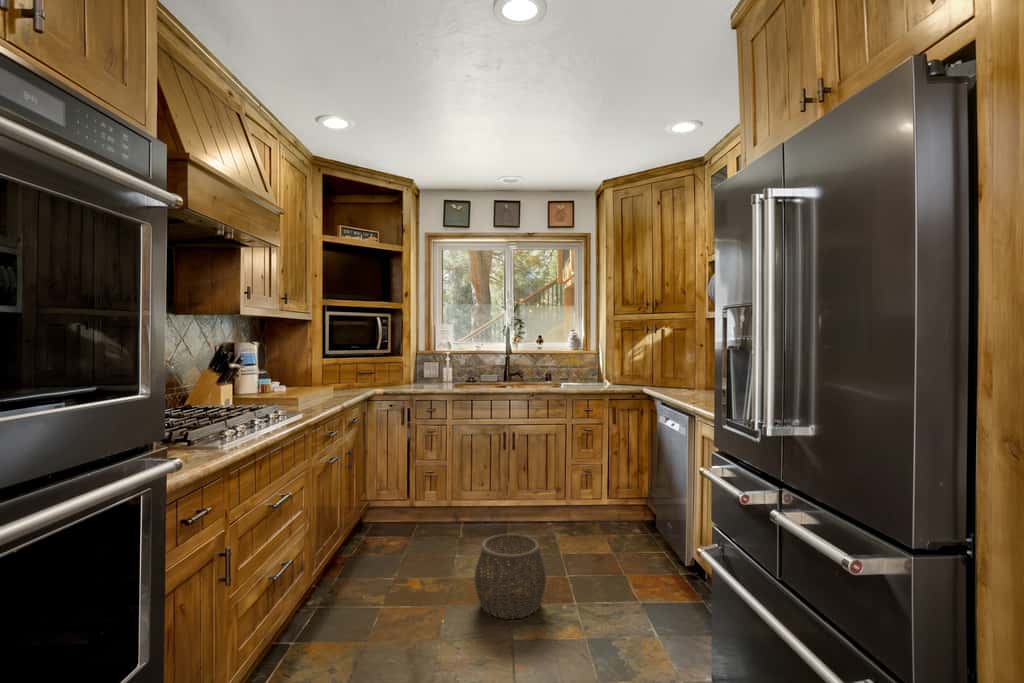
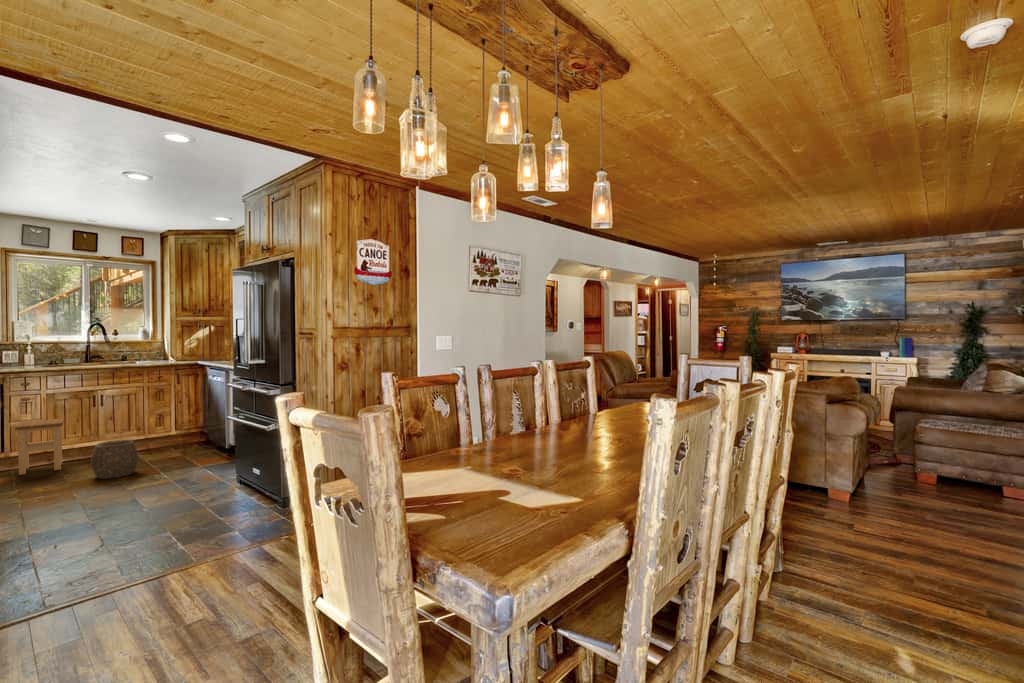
stool: none [402,466,465,554] -> present [15,419,64,475]

